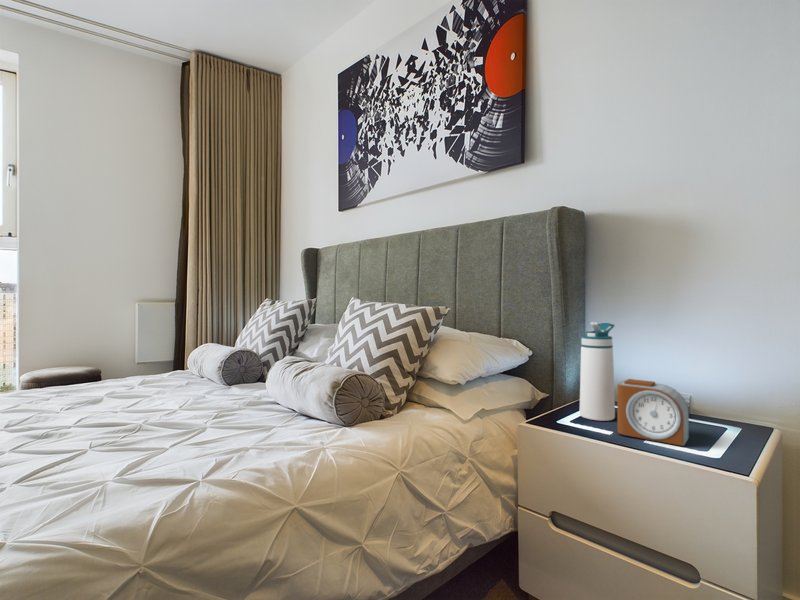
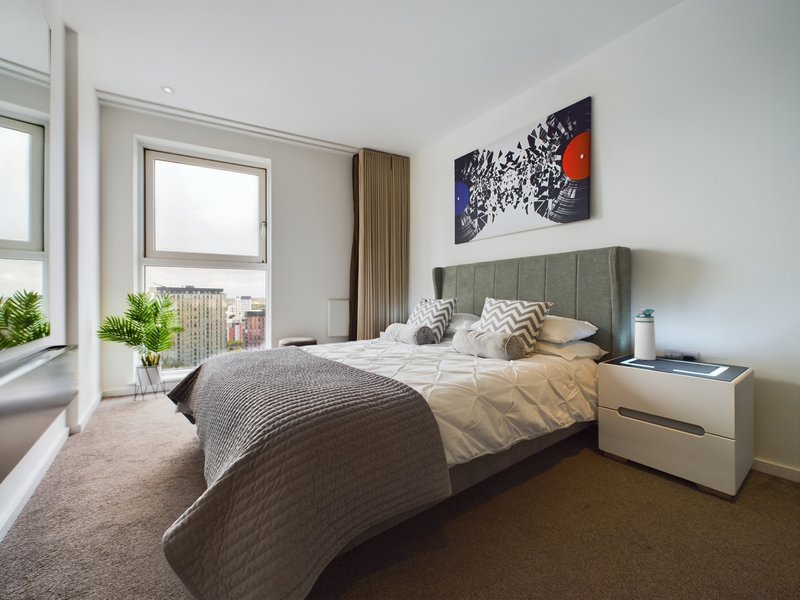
alarm clock: present [617,379,689,446] -> none [660,338,700,369]

